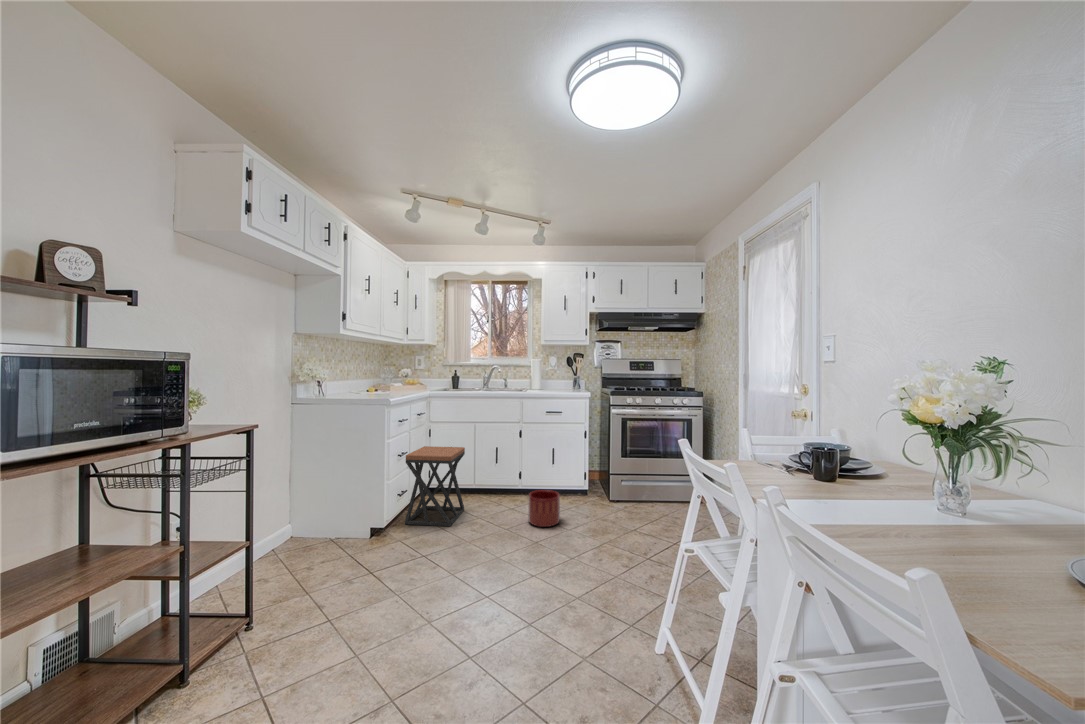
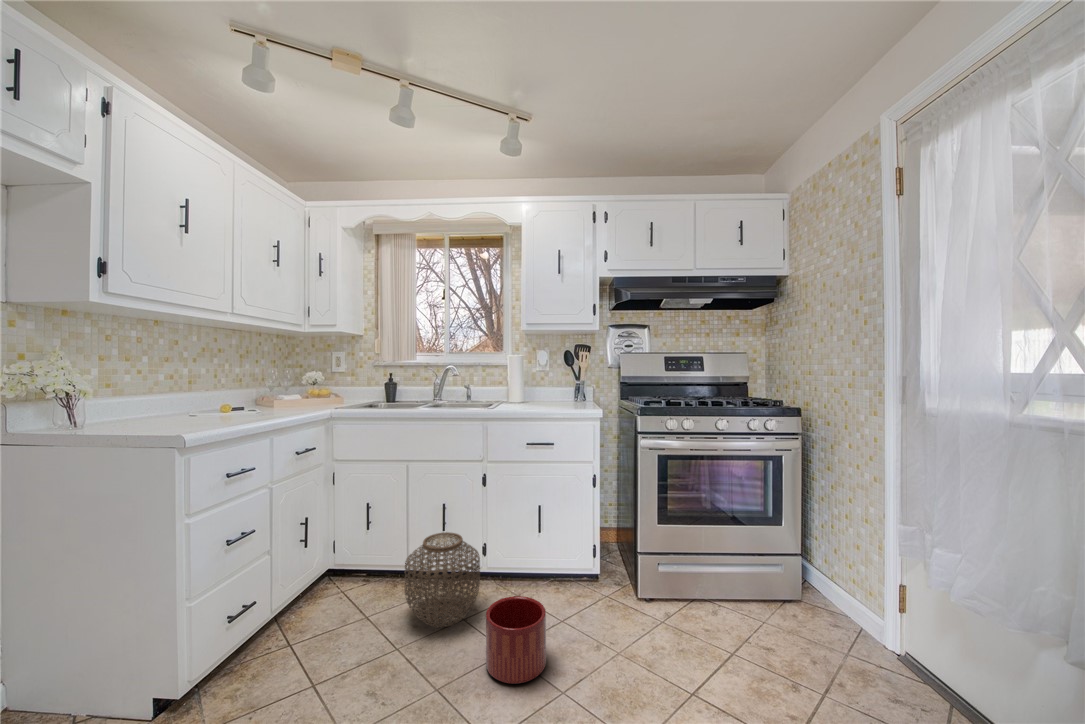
stool: present [405,446,465,526] -> none [247,510,378,680]
woven basket: none [479,461,520,511] -> present [405,532,480,627]

